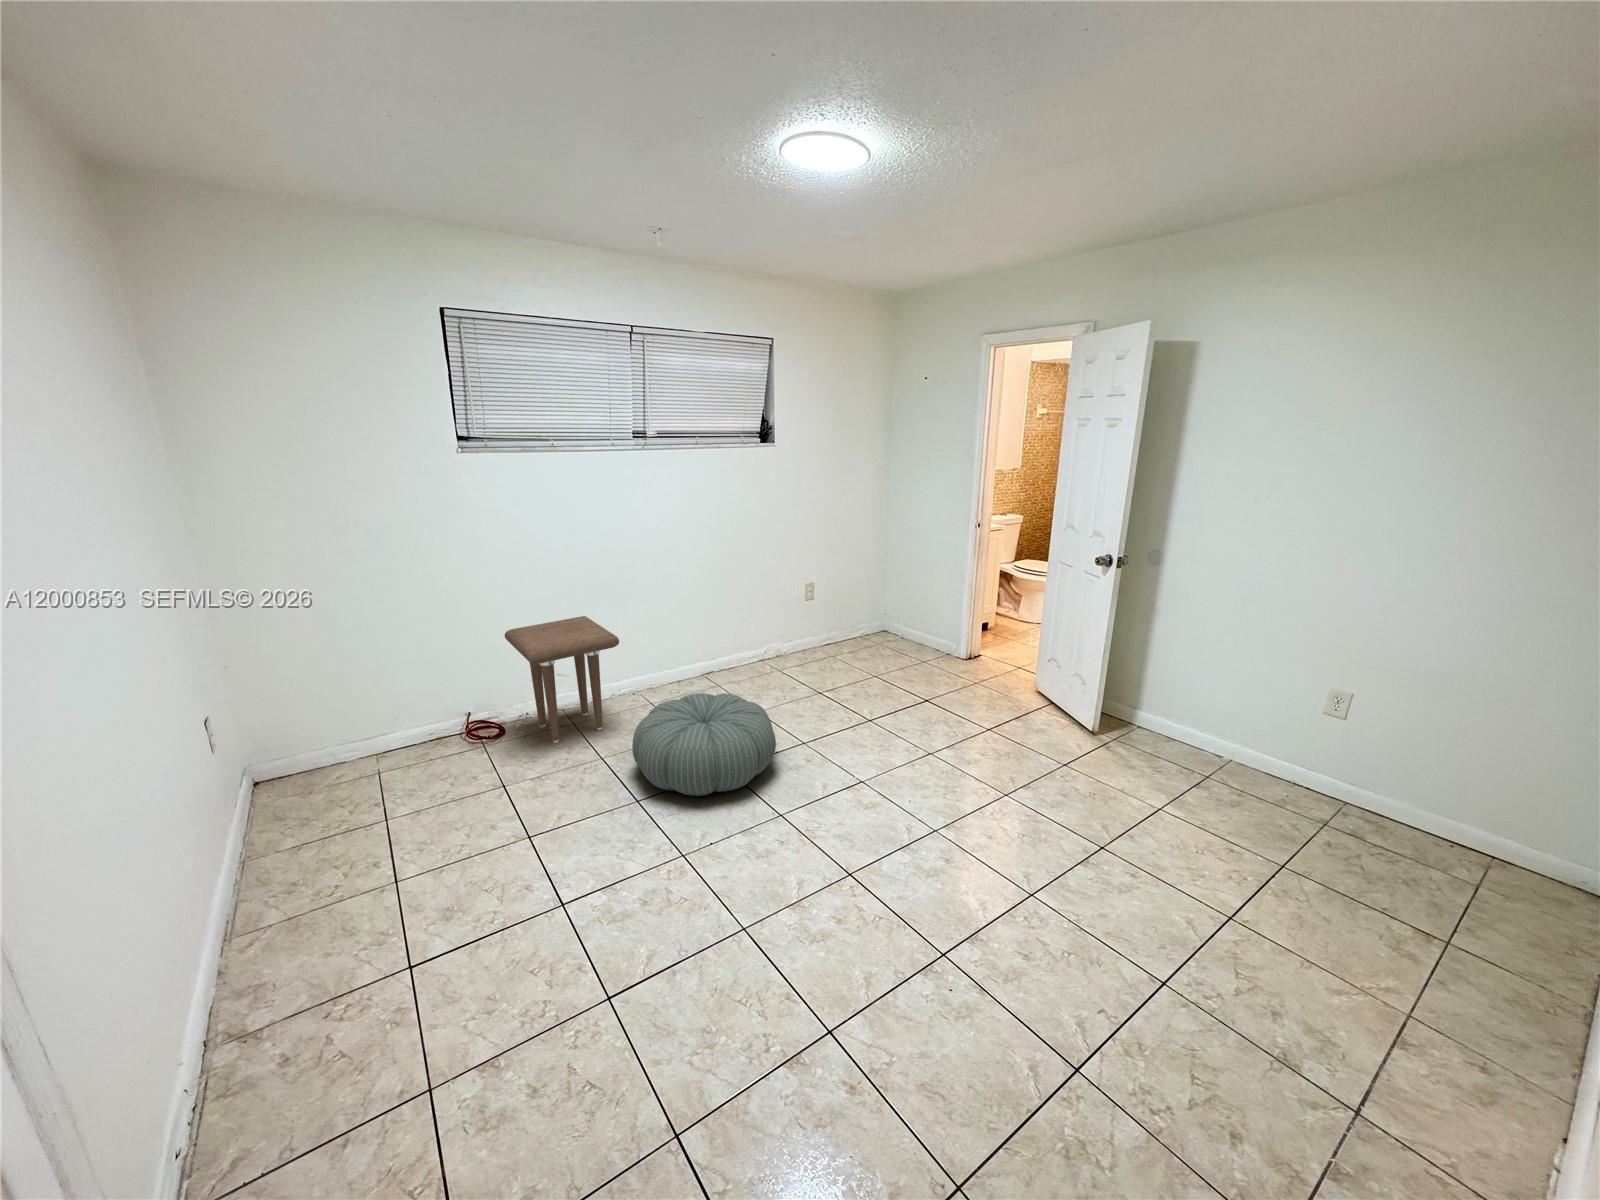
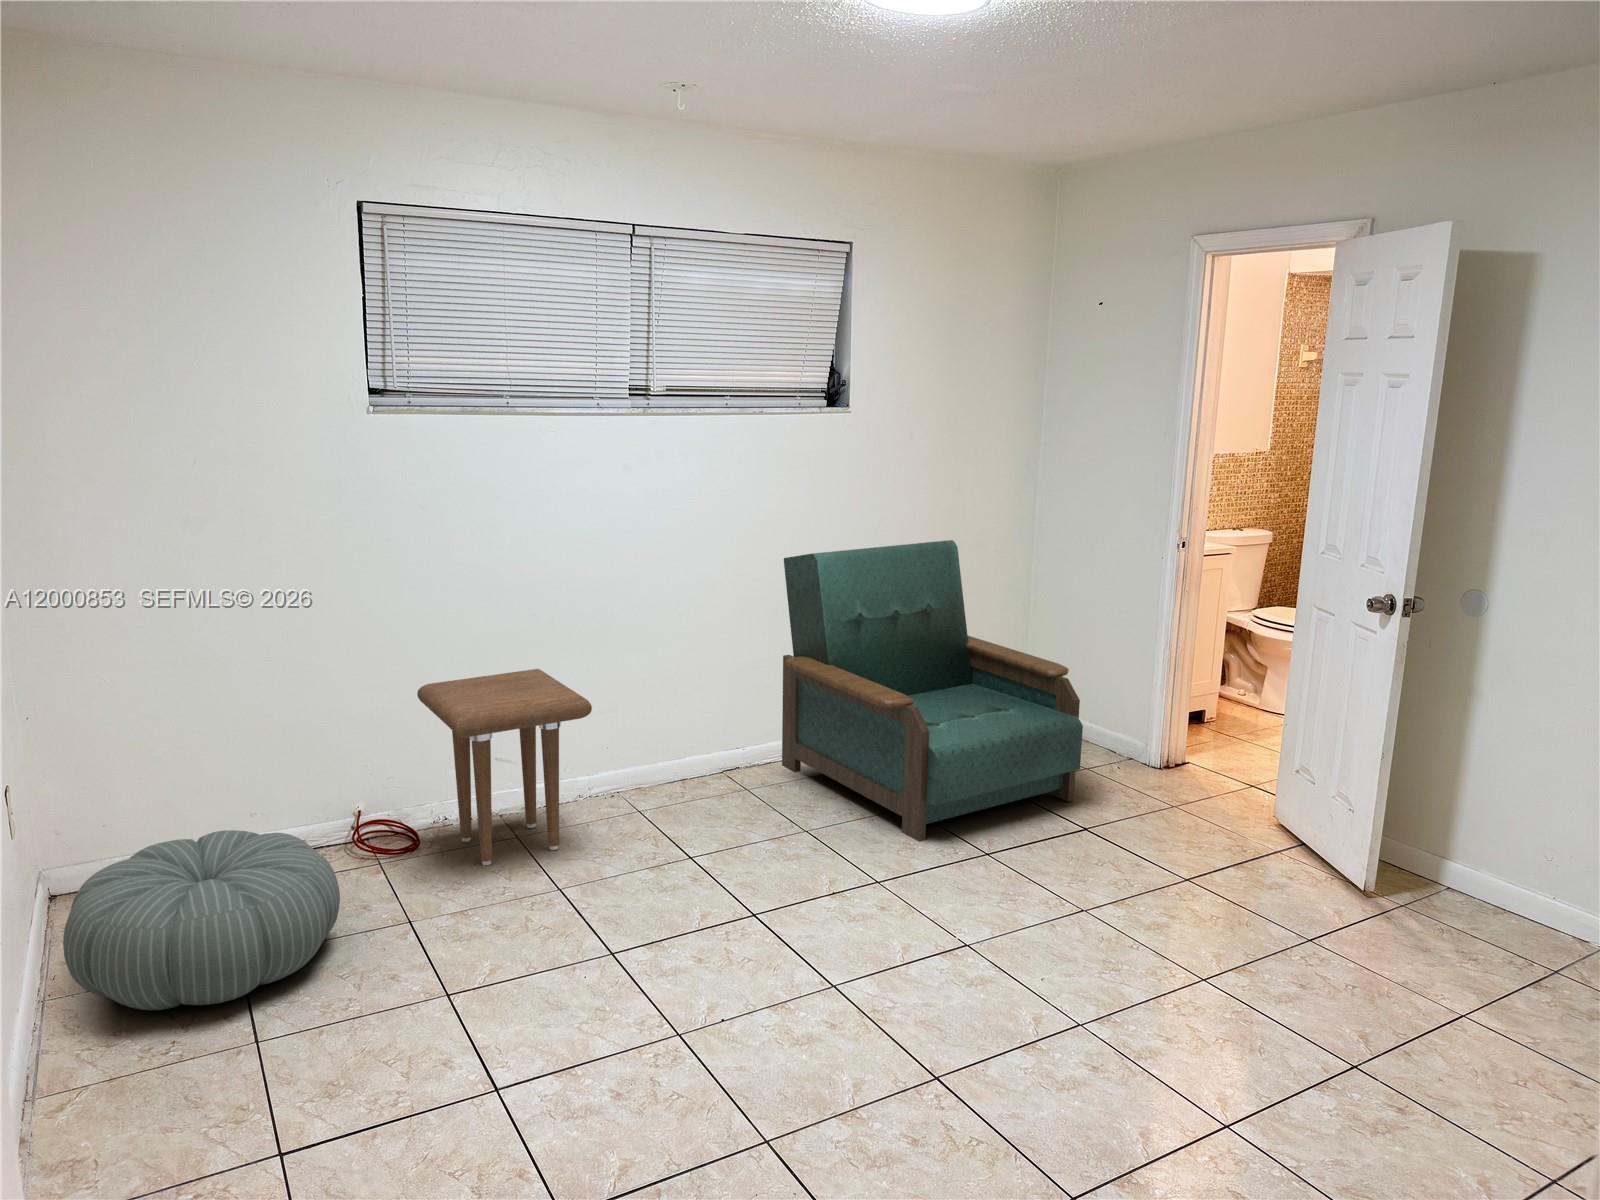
armchair: none [738,526,922,713] -> present [782,540,1083,842]
pouf: present [632,693,776,796] -> present [63,830,340,1010]

